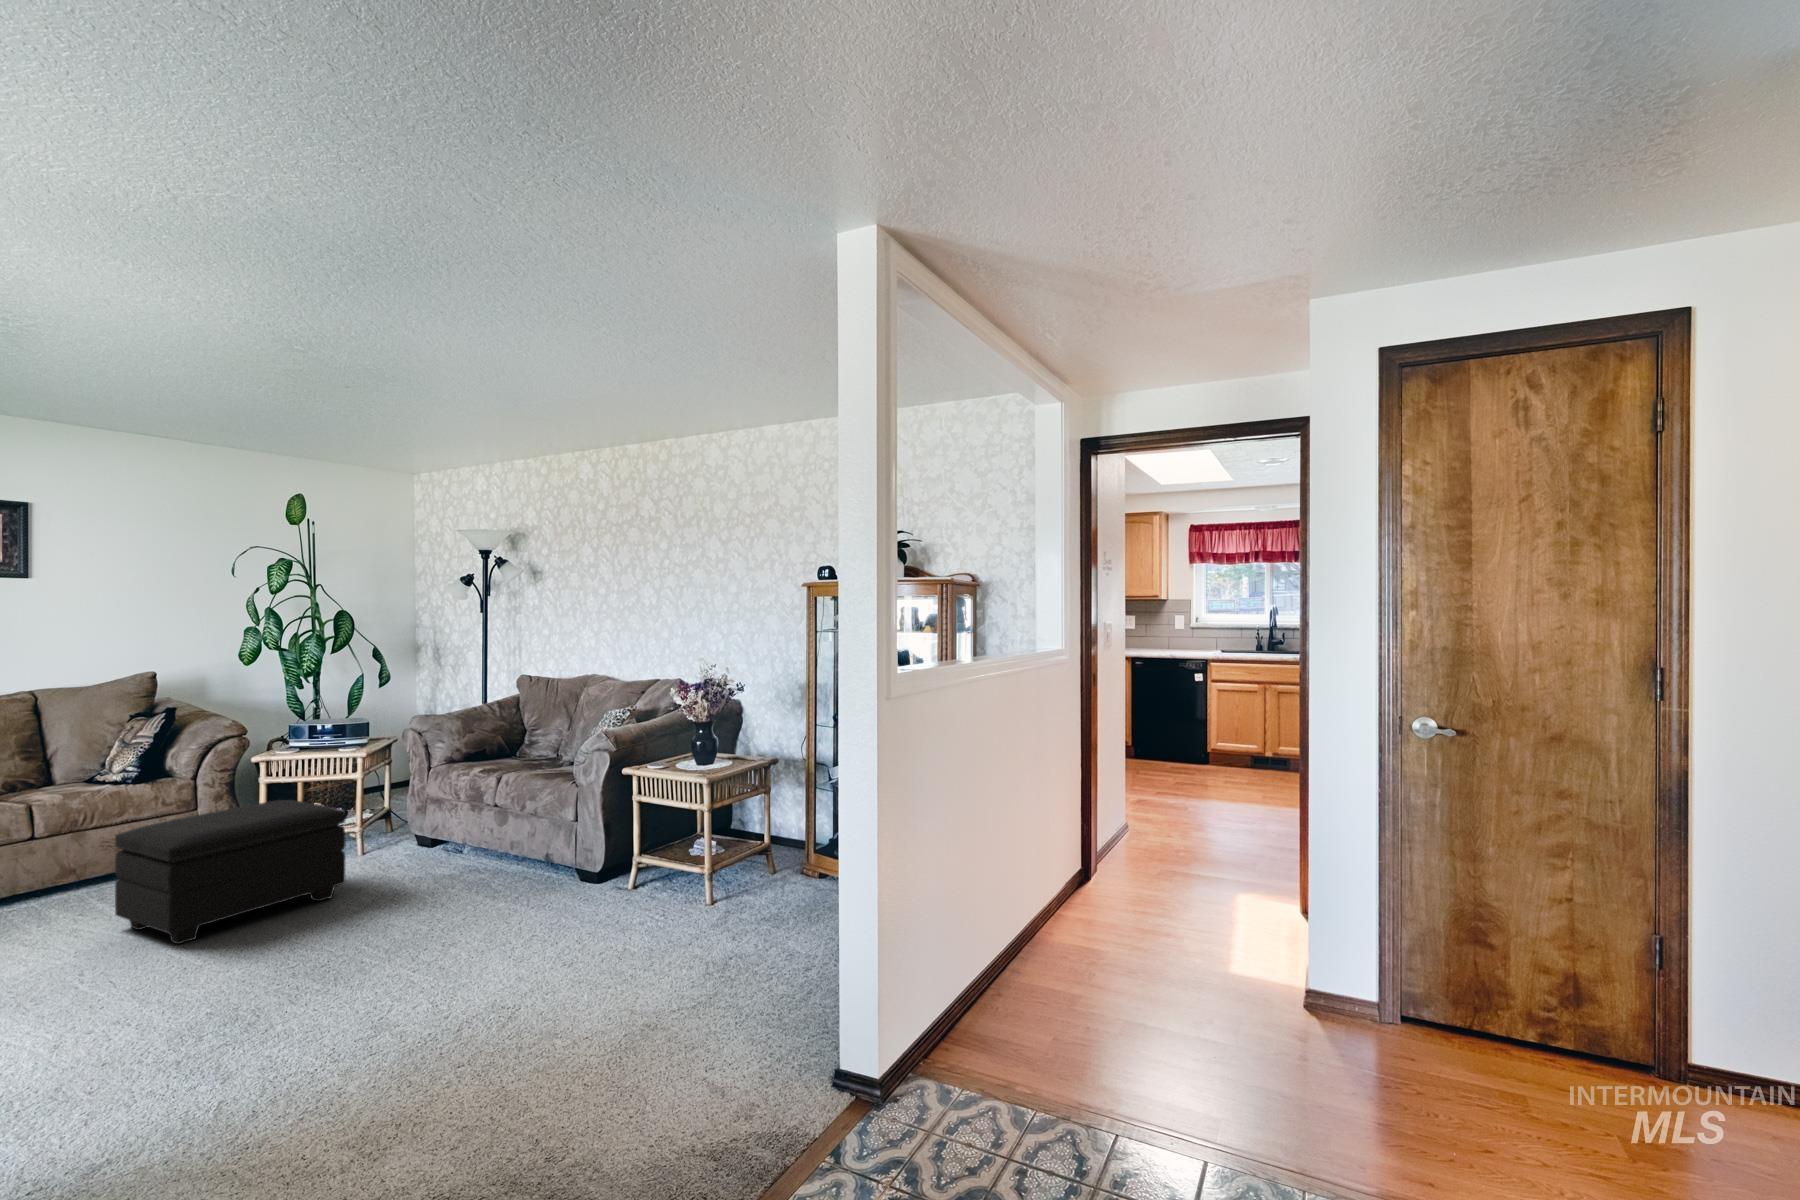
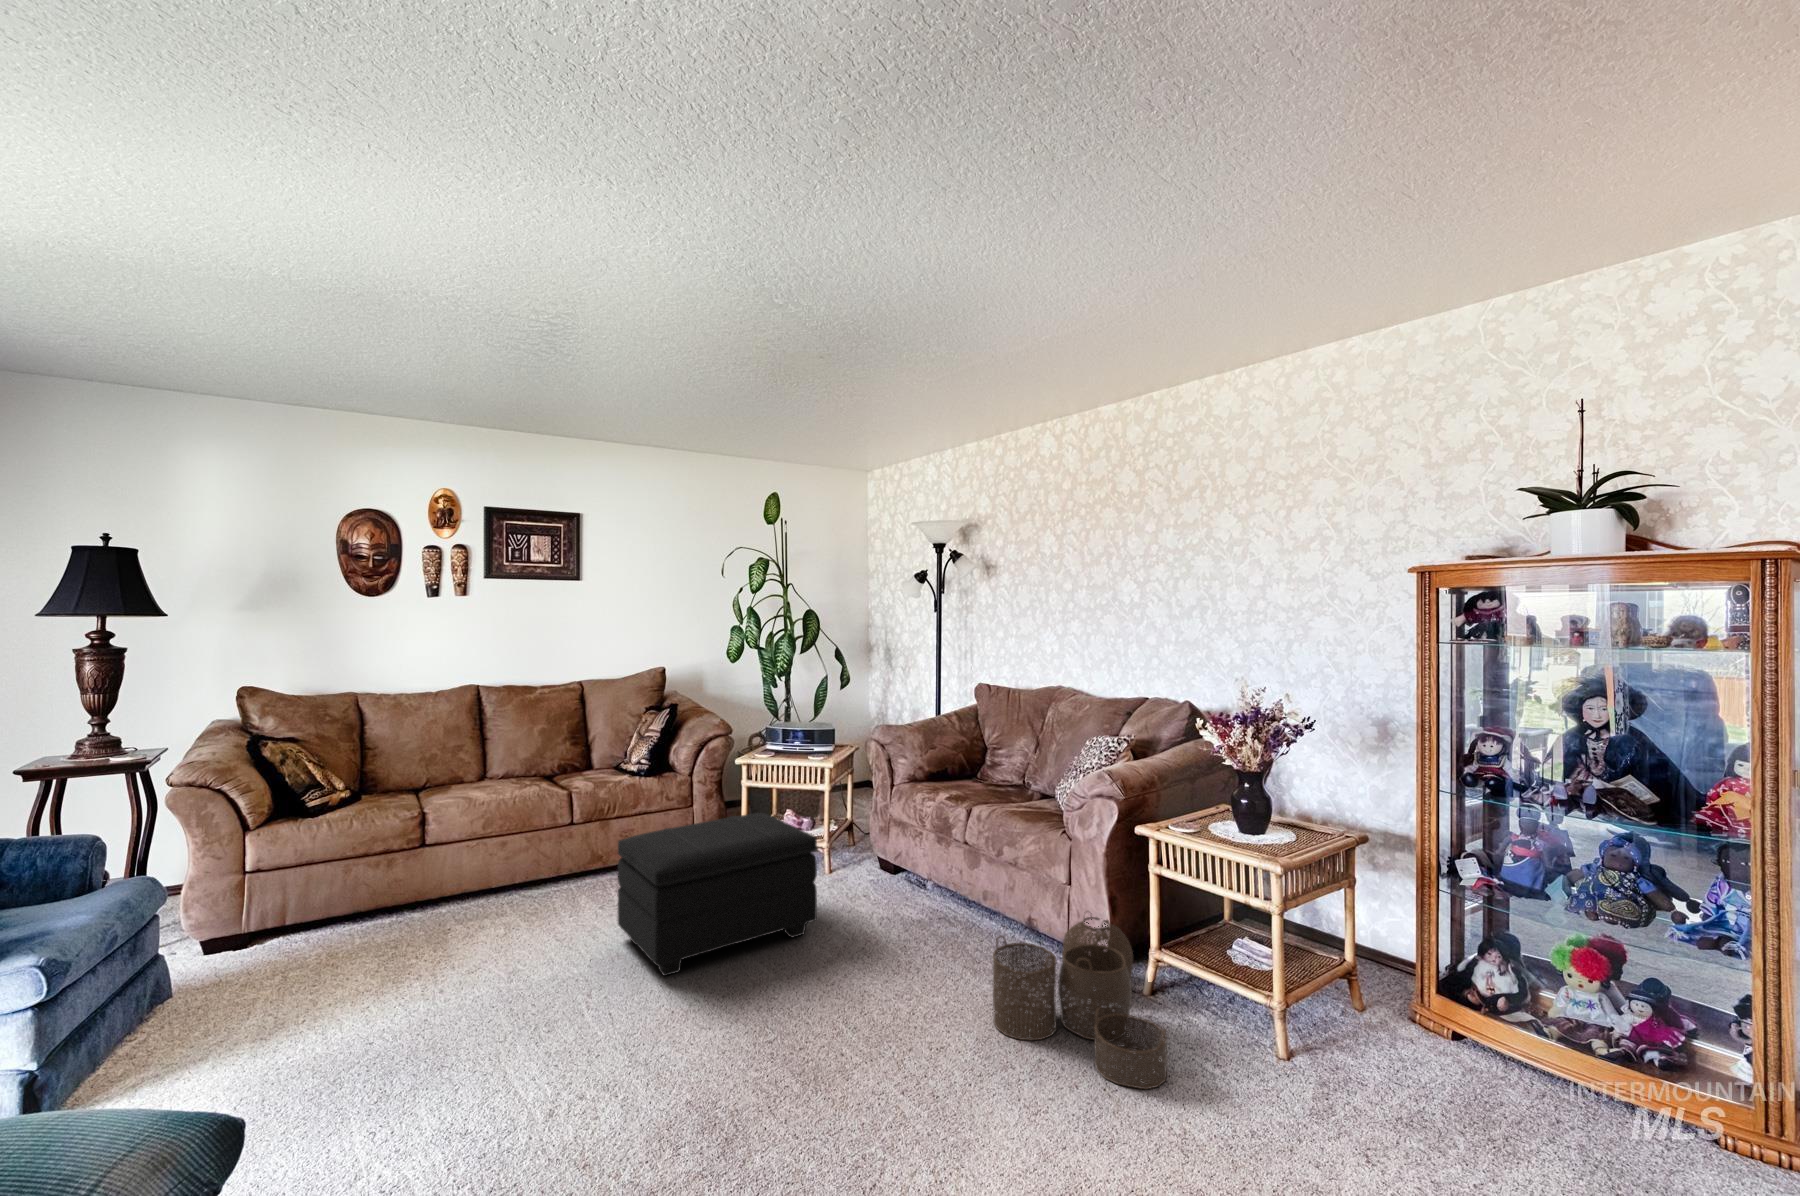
woven basket: none [501,836,625,934] -> present [993,916,1167,1089]

